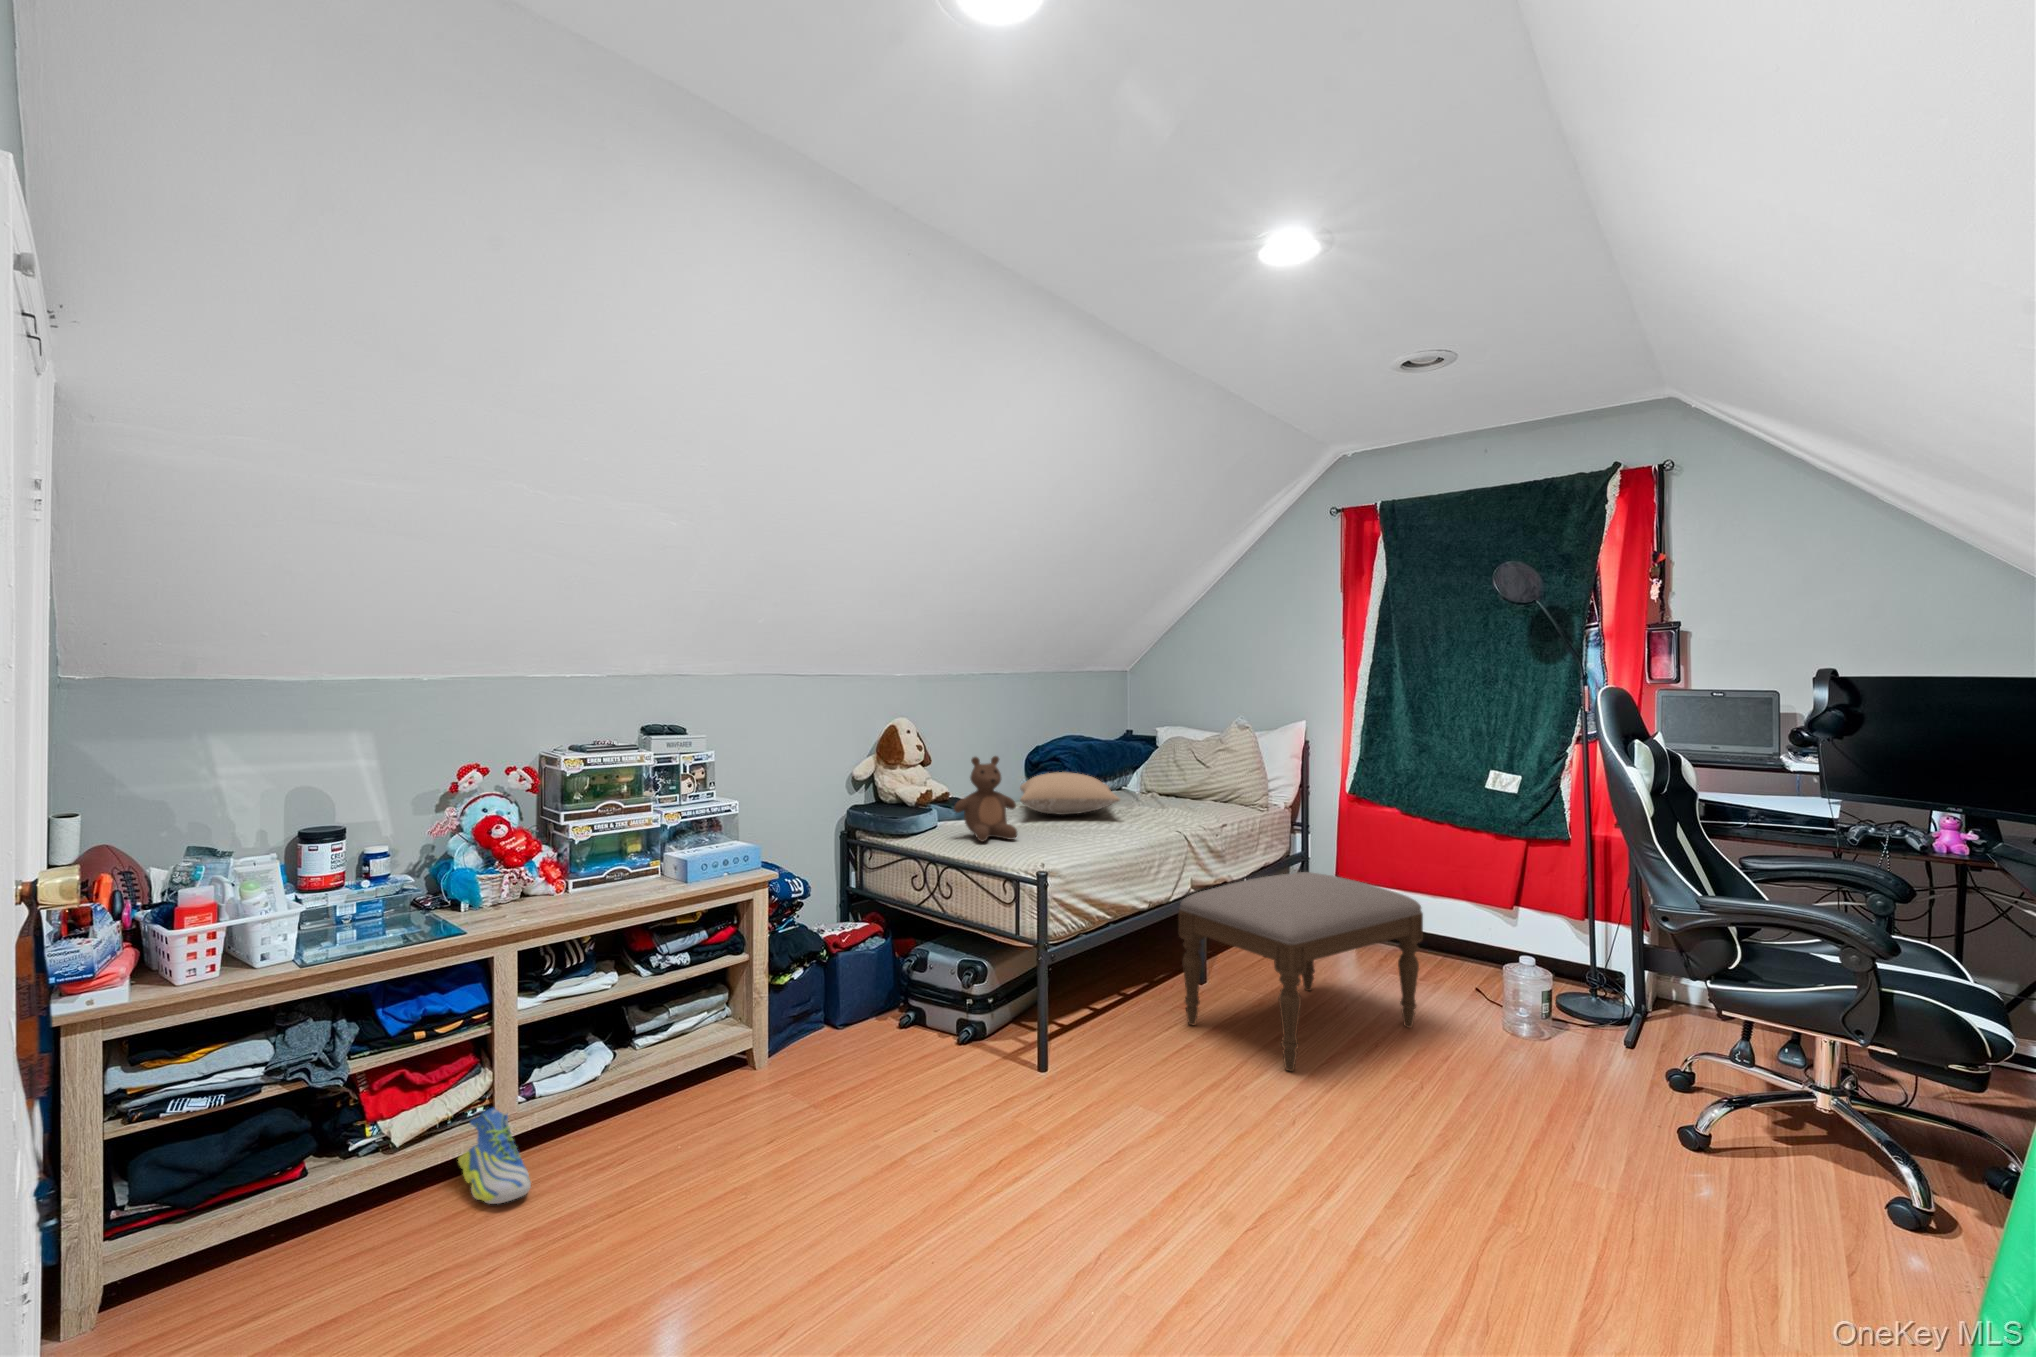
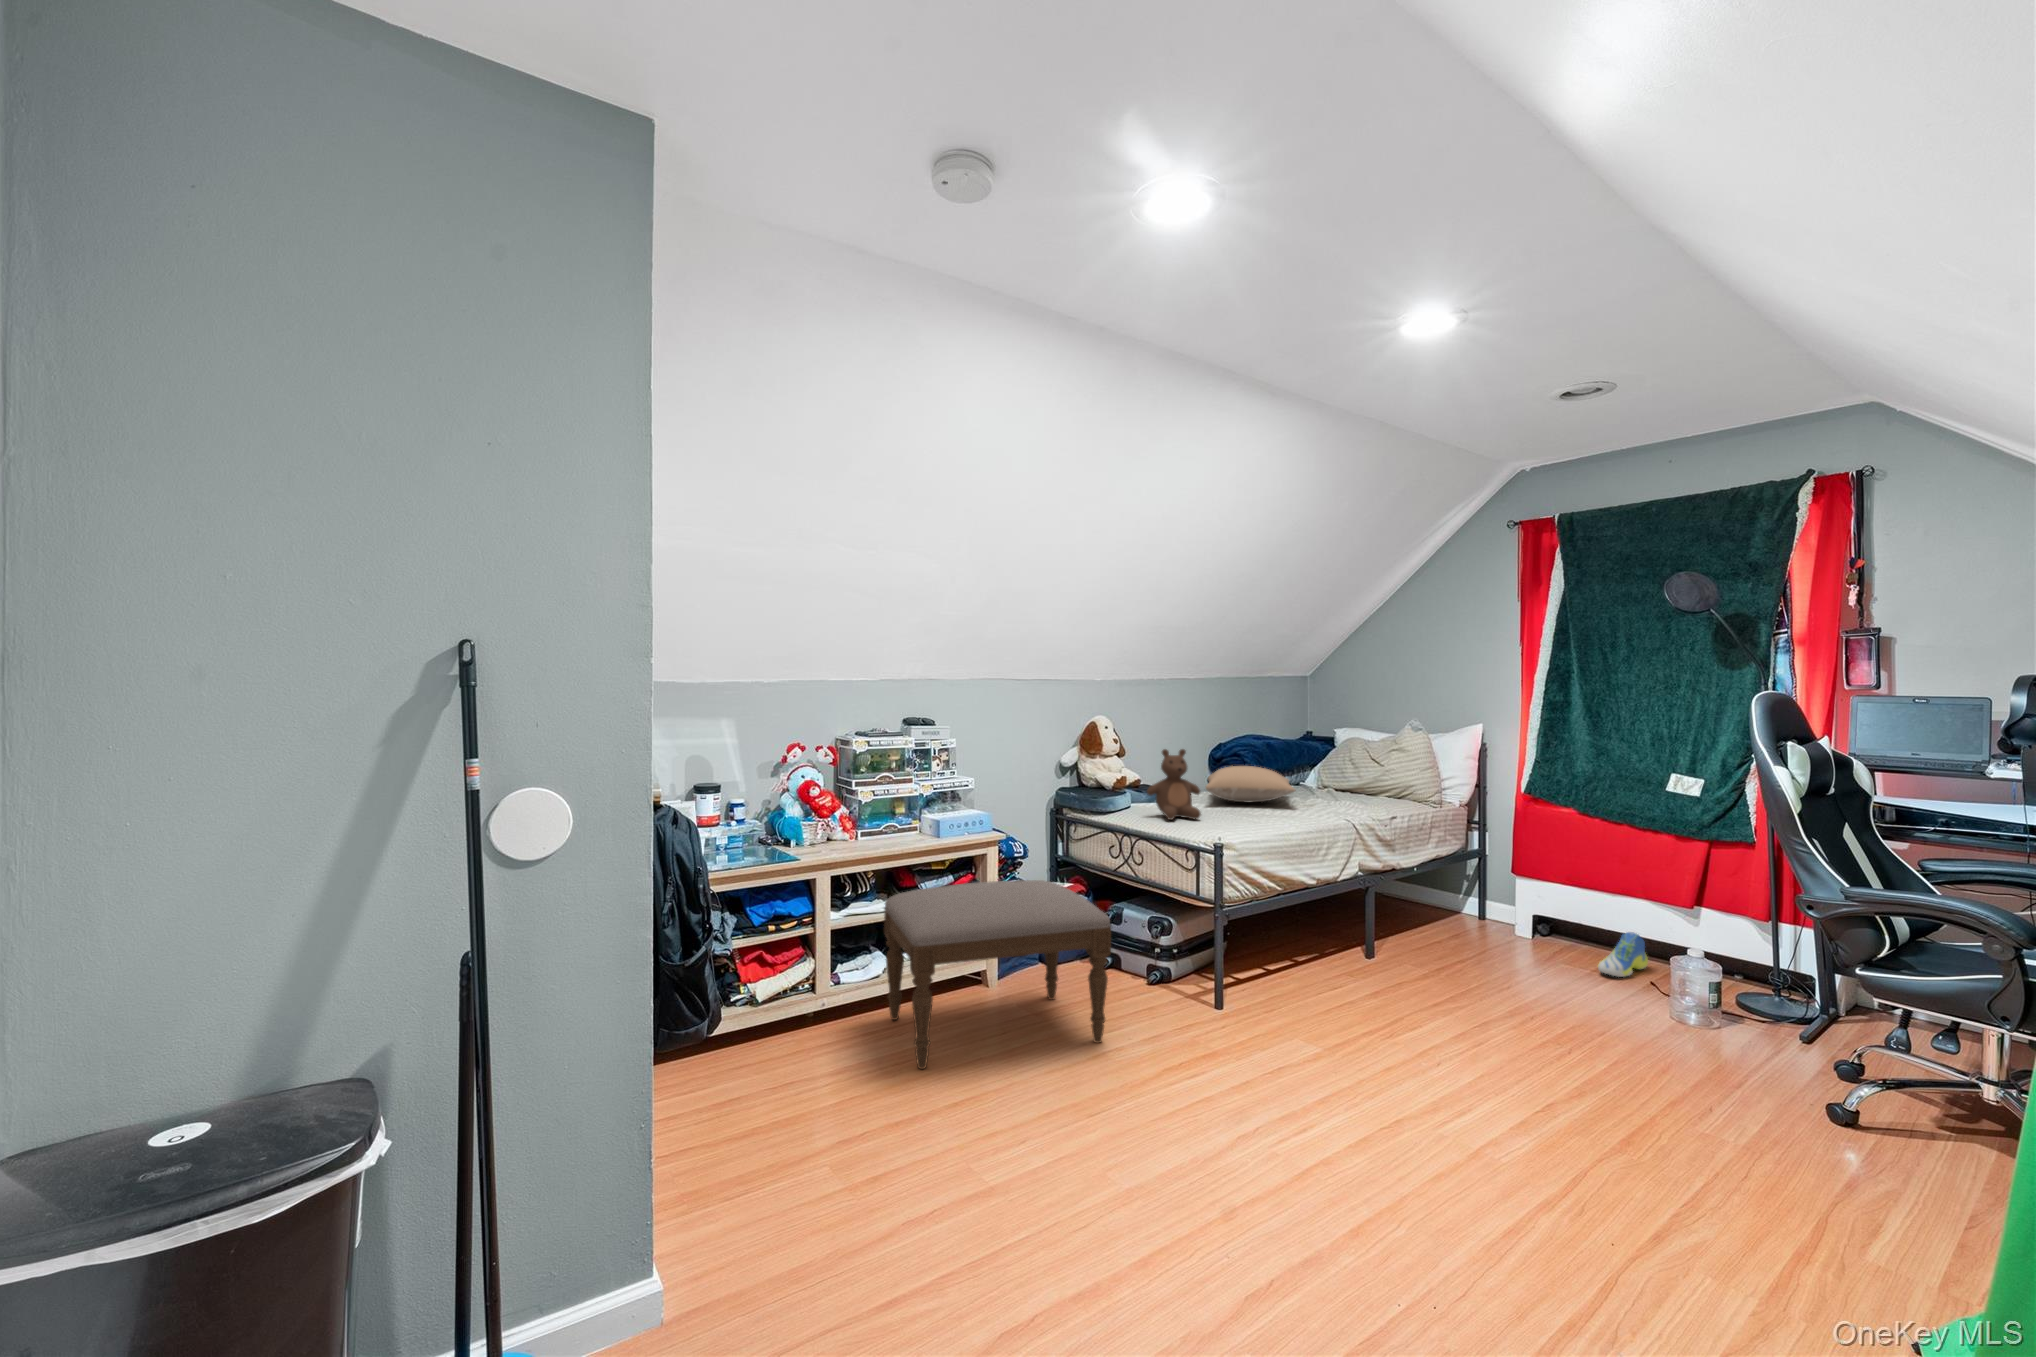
ottoman: present [1179,872,1423,1071] -> present [884,880,1111,1069]
sneaker: present [458,1108,531,1204] -> present [1598,932,1648,977]

